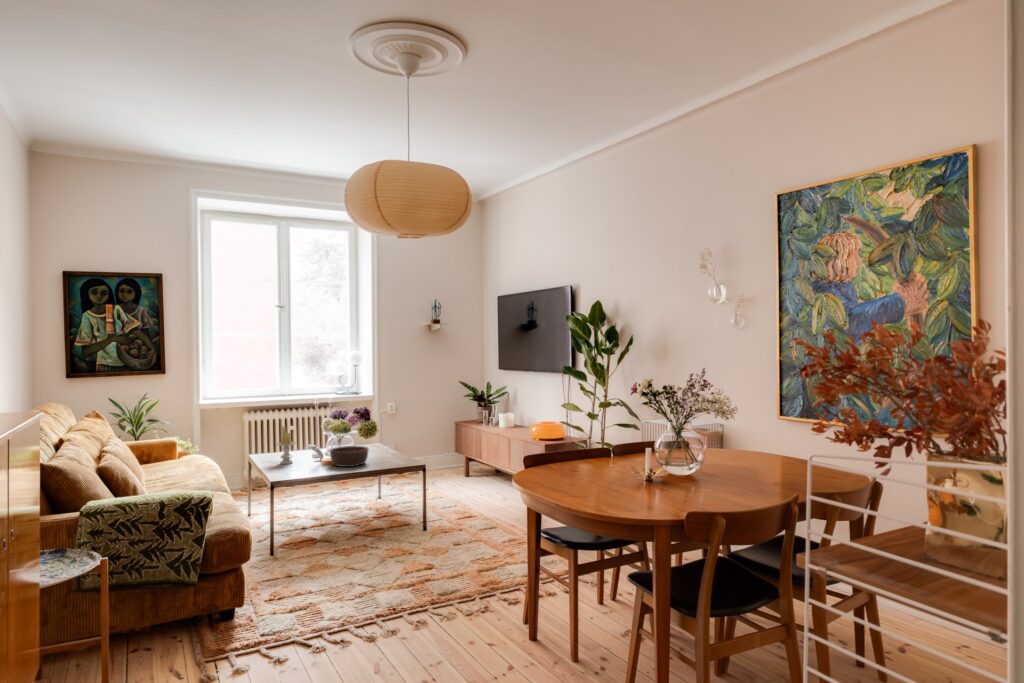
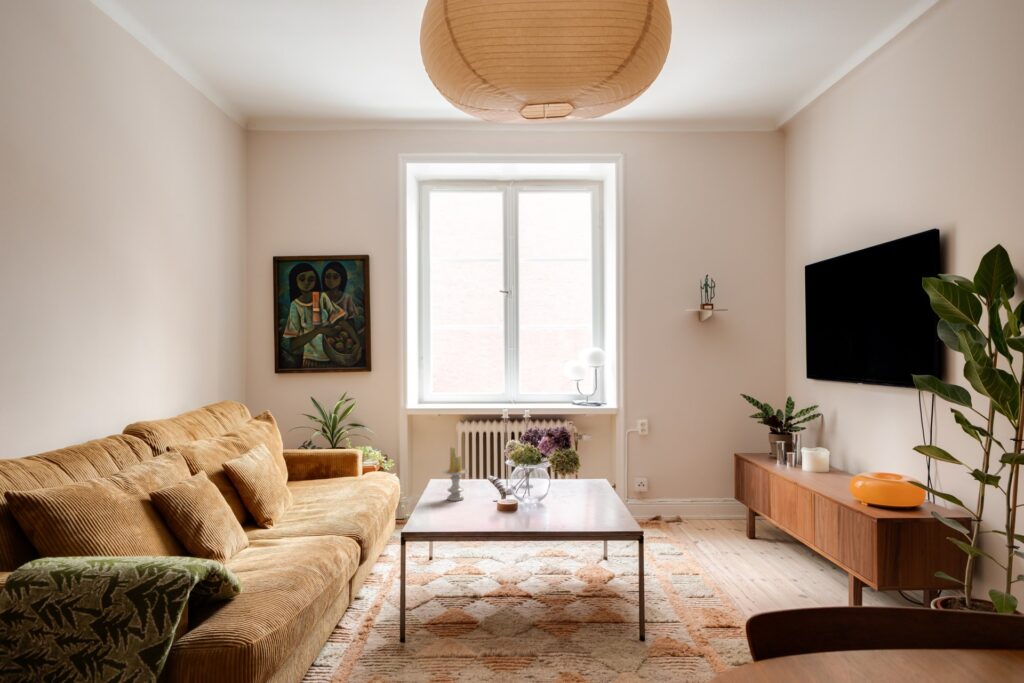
wooden bowl: present [330,446,369,467] -> none [503,484,560,519]

